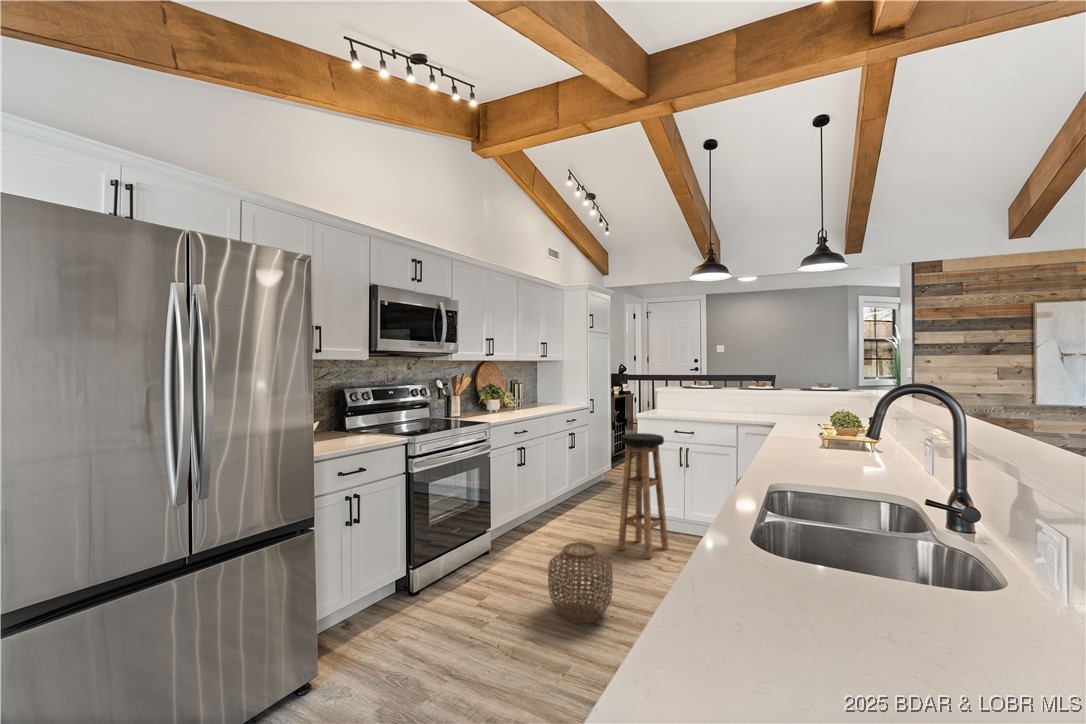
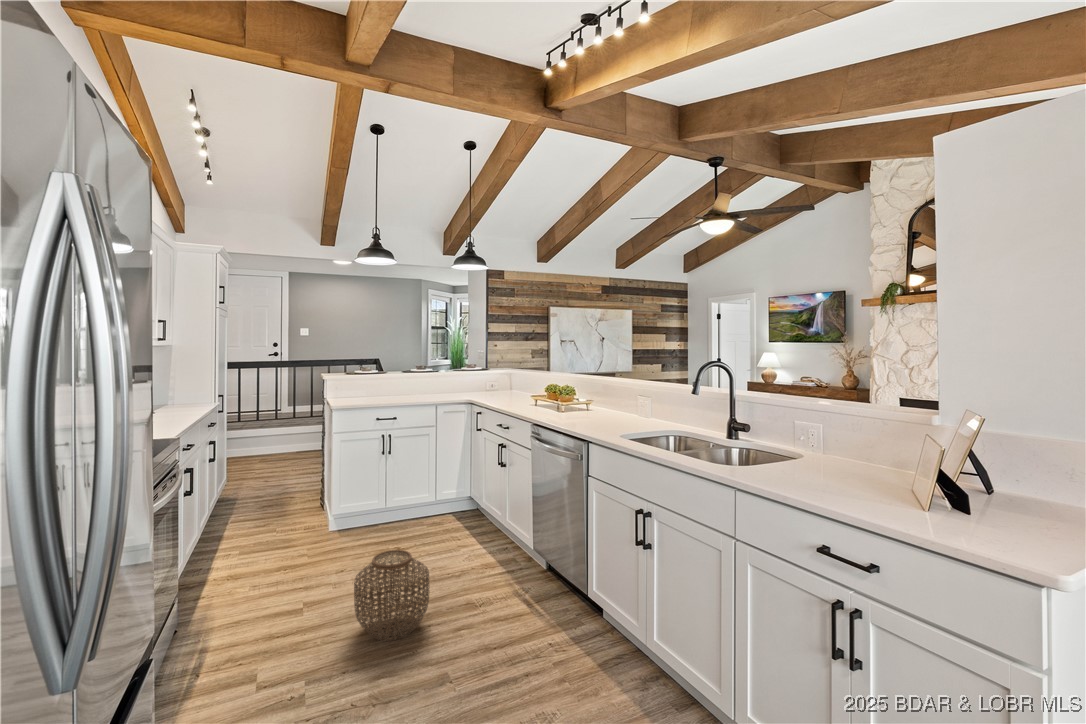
bar stool: present [618,433,669,559] -> none [339,425,388,561]

